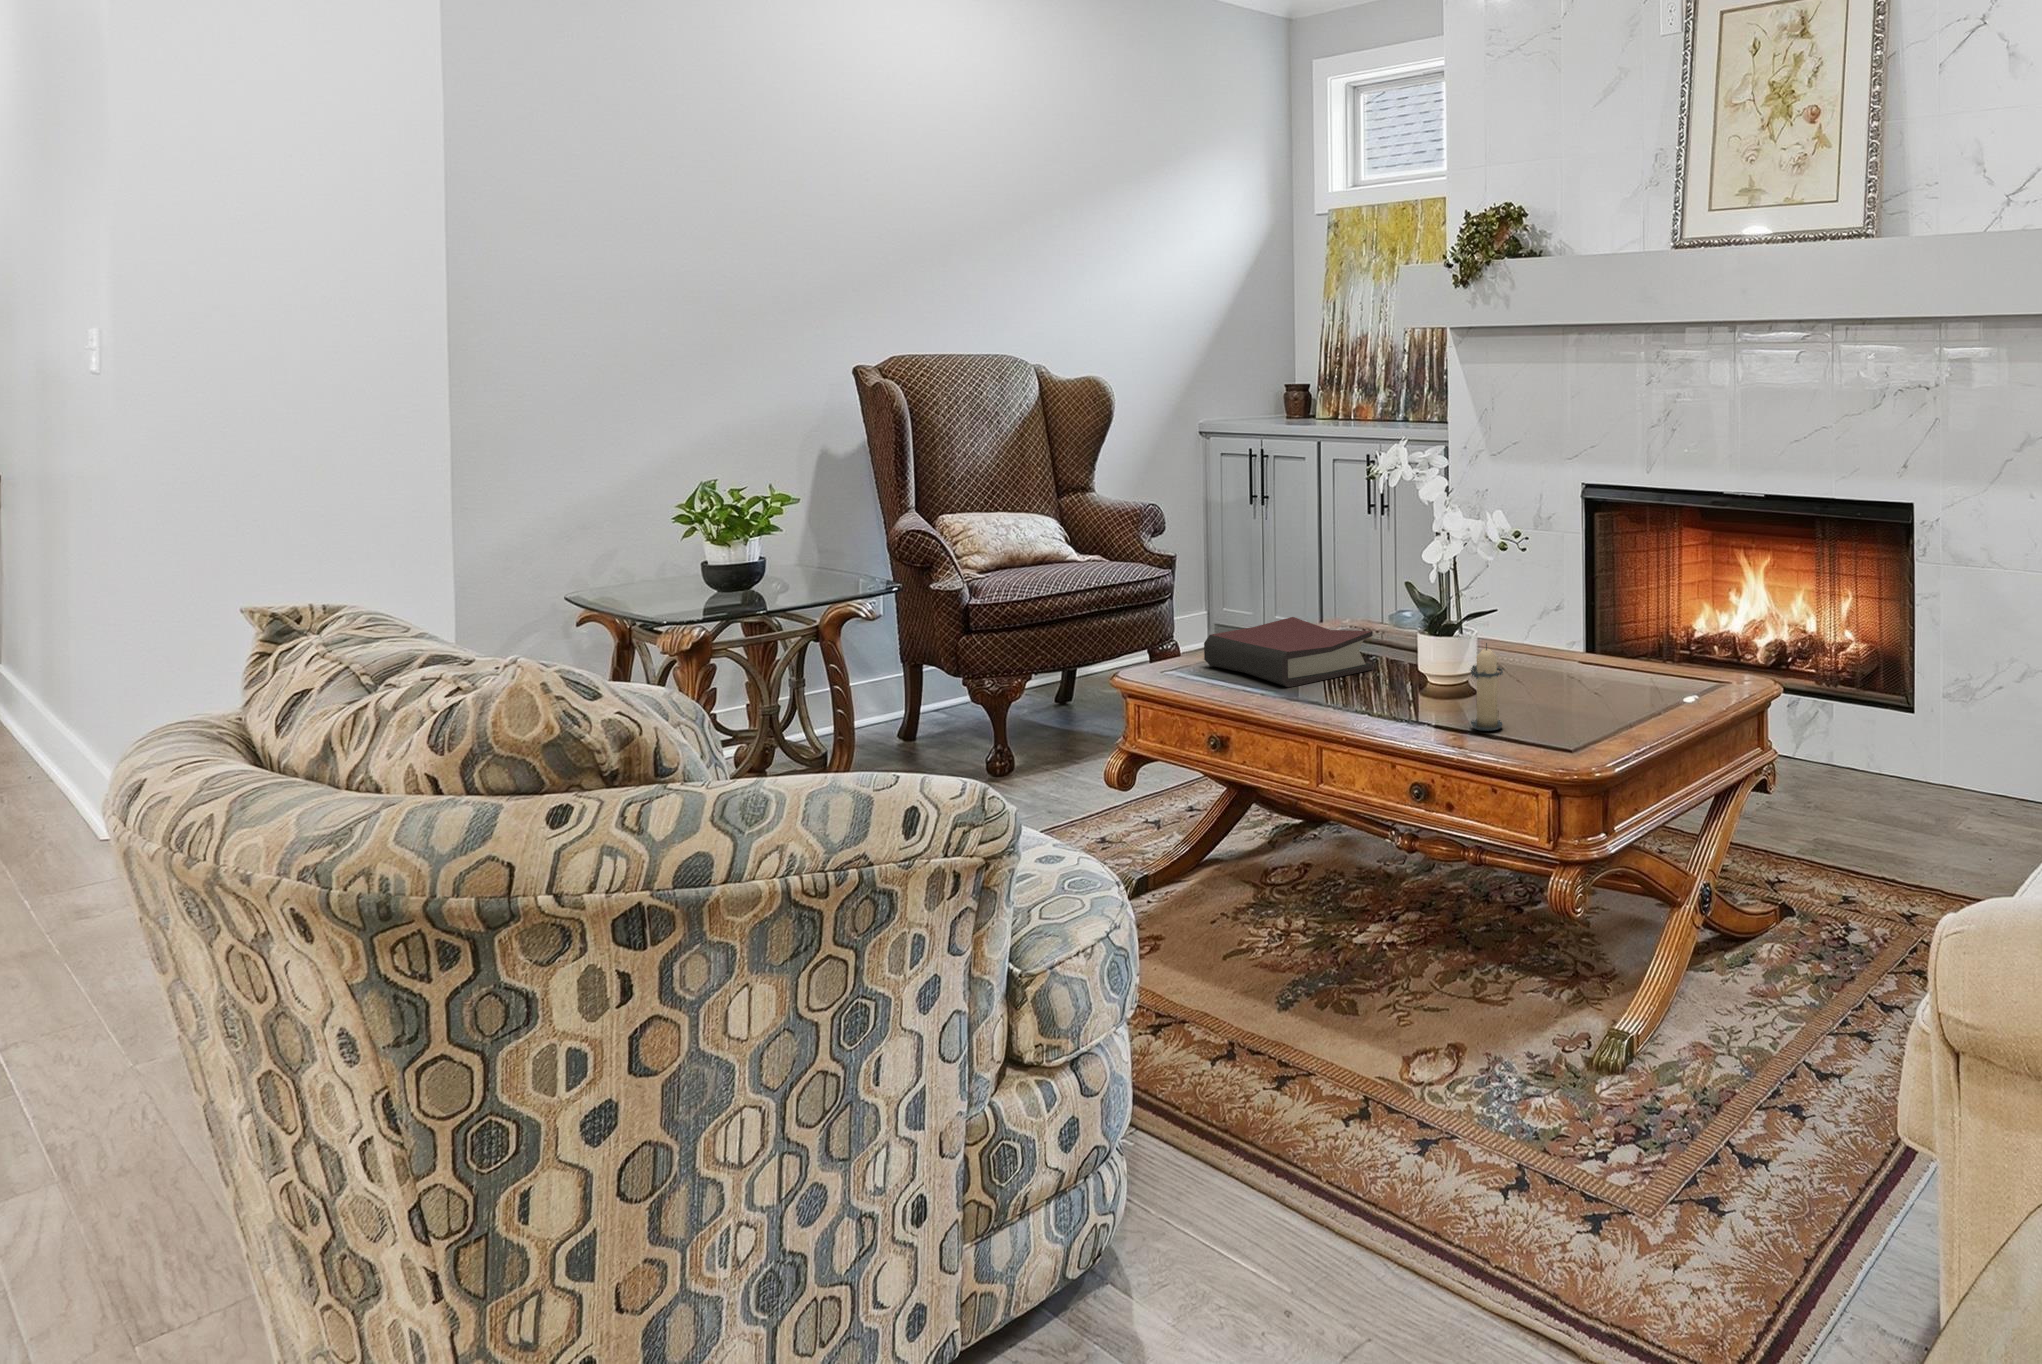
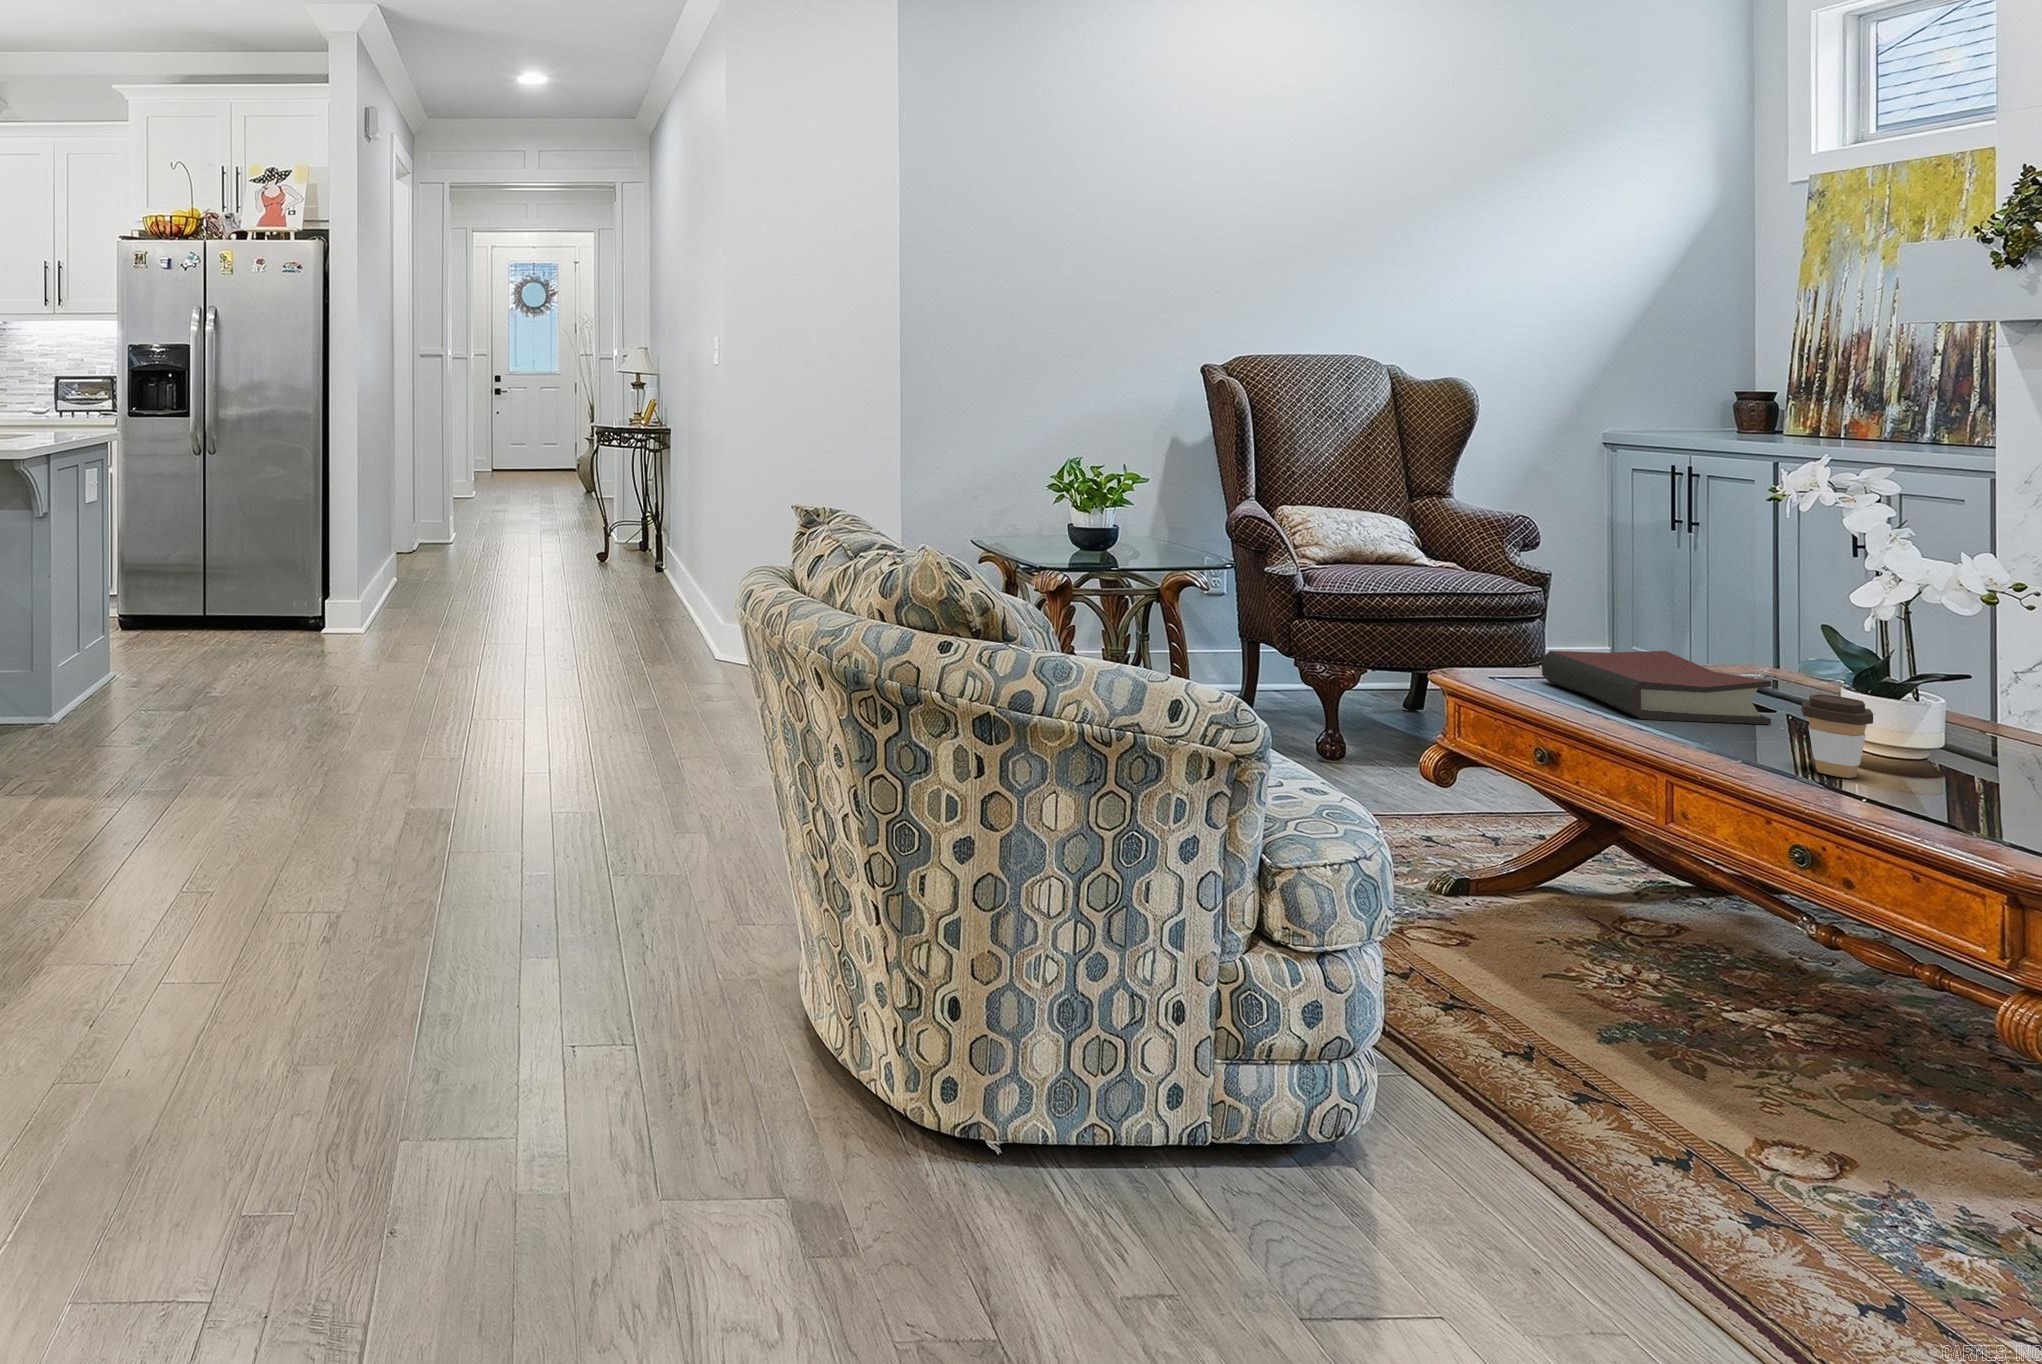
coffee cup: none [1406,638,1451,709] -> present [1801,694,1873,778]
candle: present [1471,643,1503,731] -> none [1882,712,1954,819]

